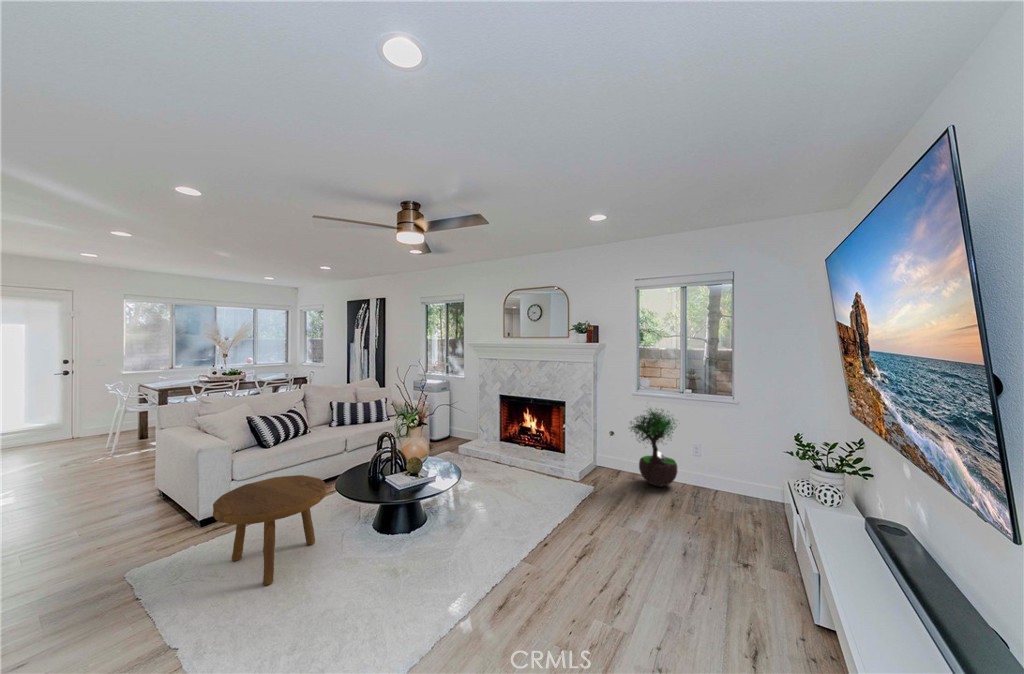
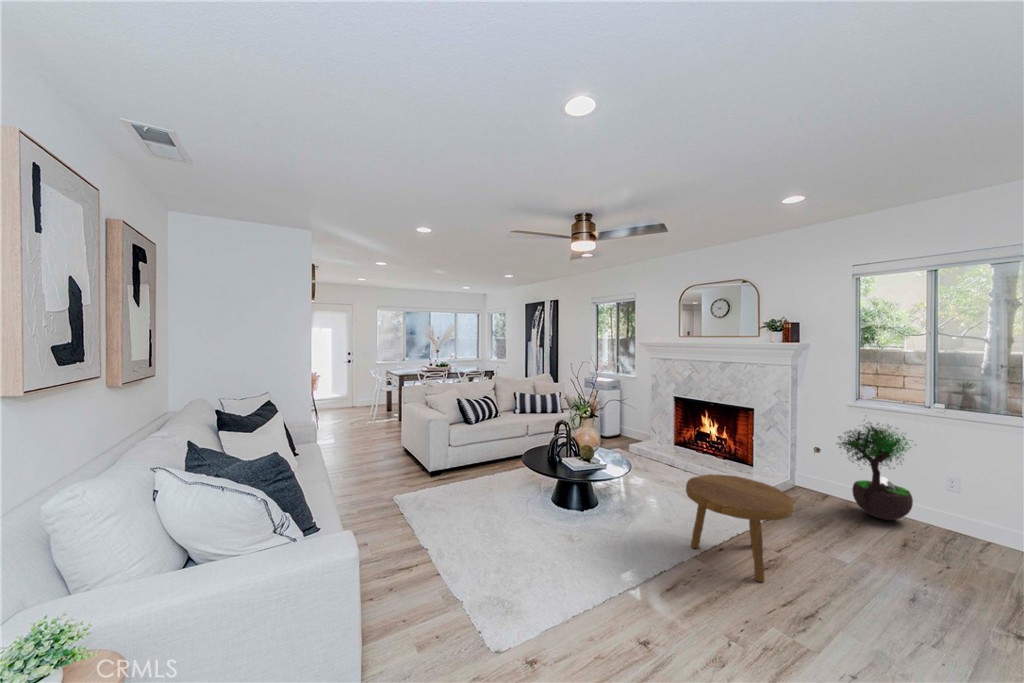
footstool: present [213,475,326,585] -> present [686,474,793,582]

